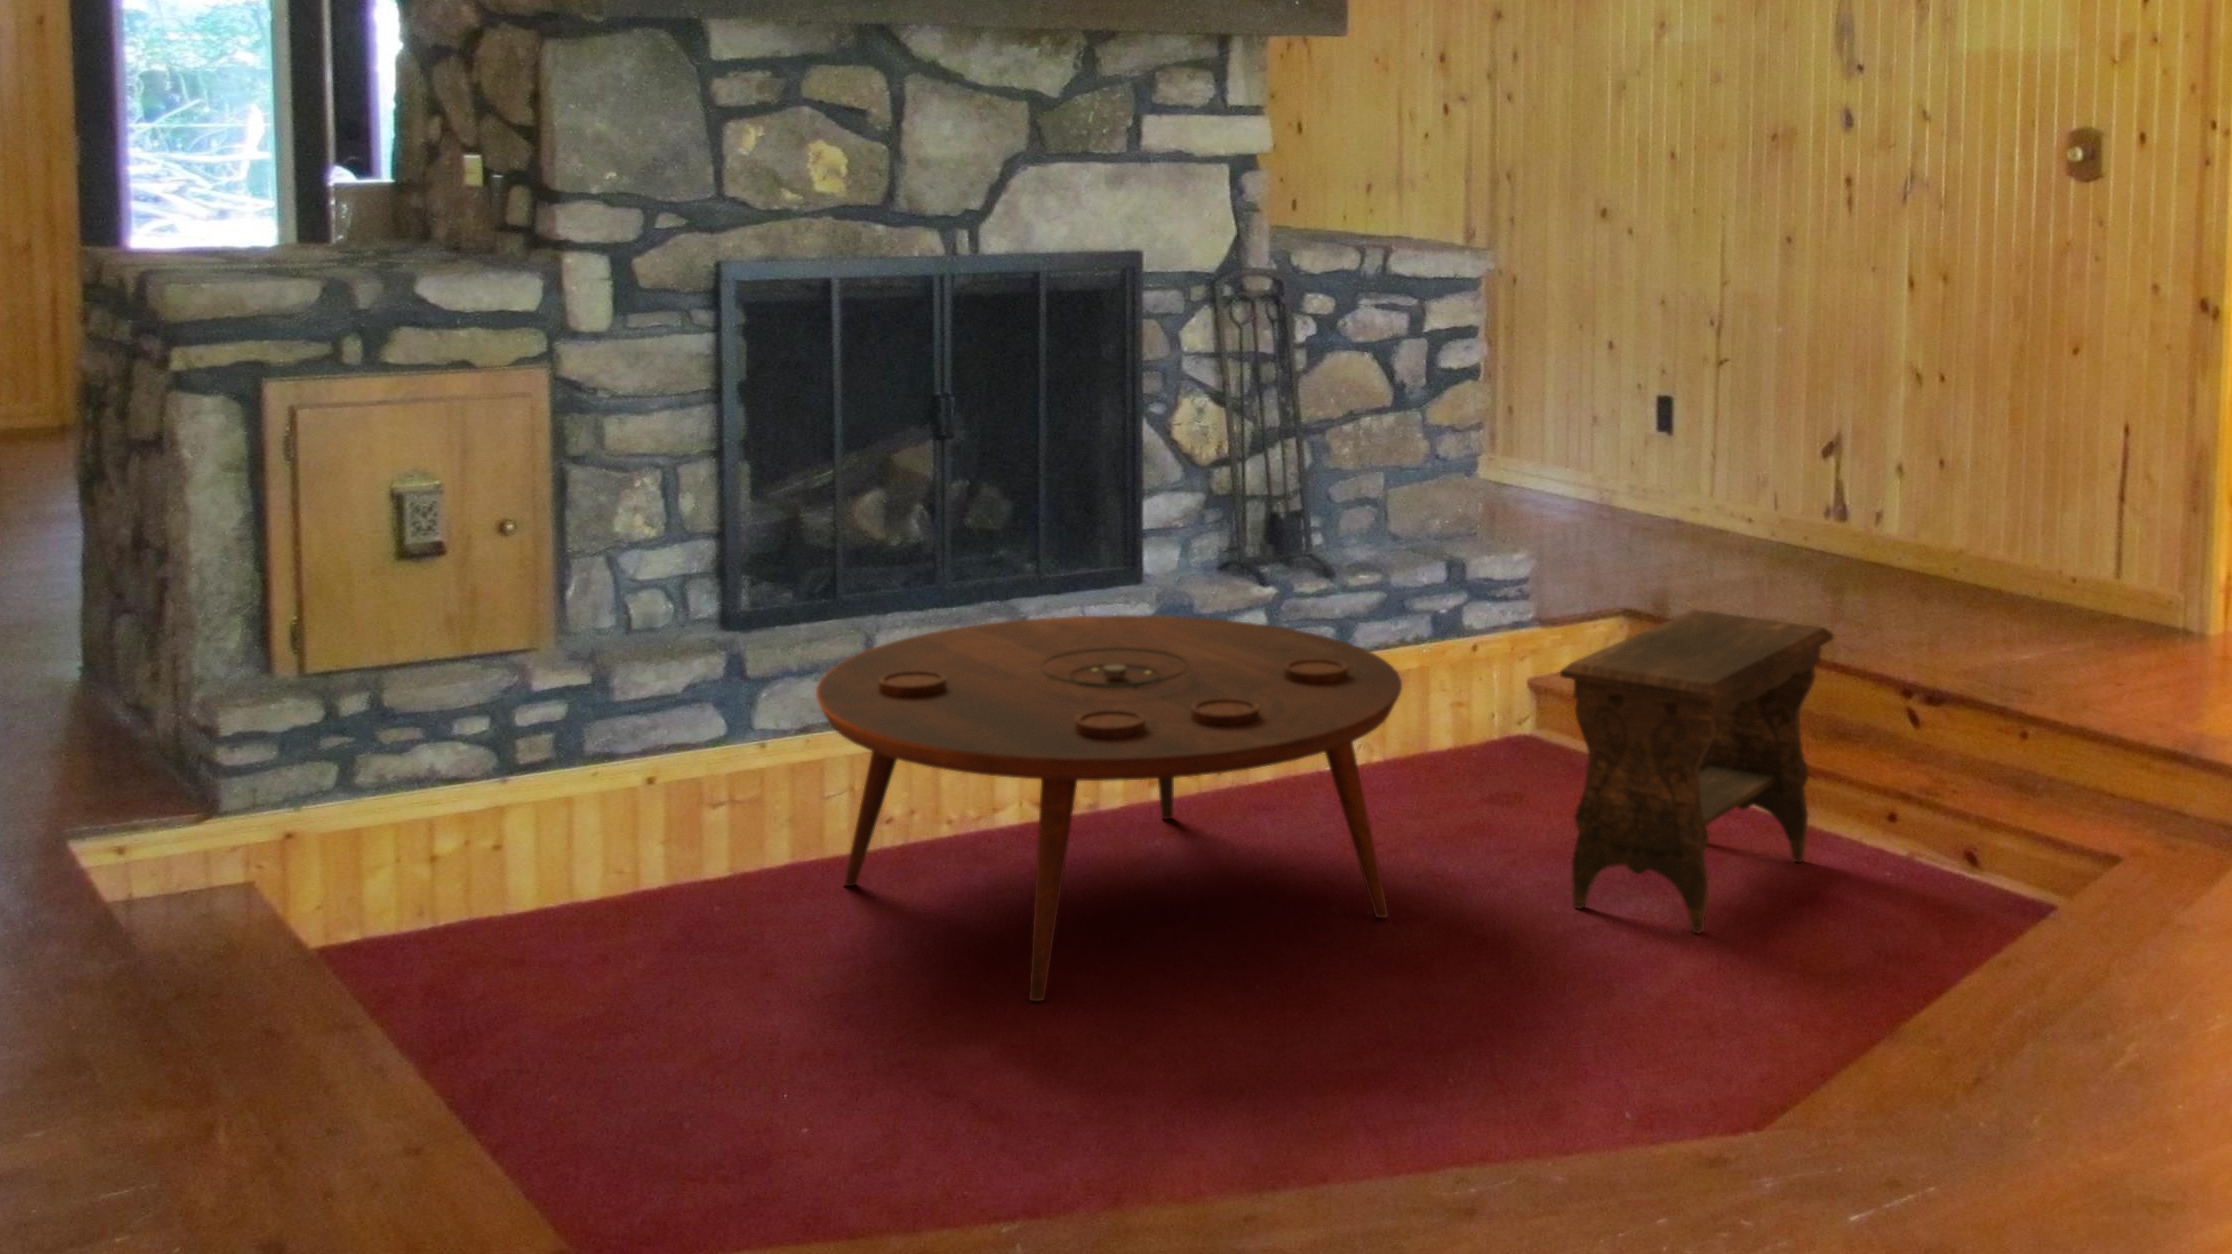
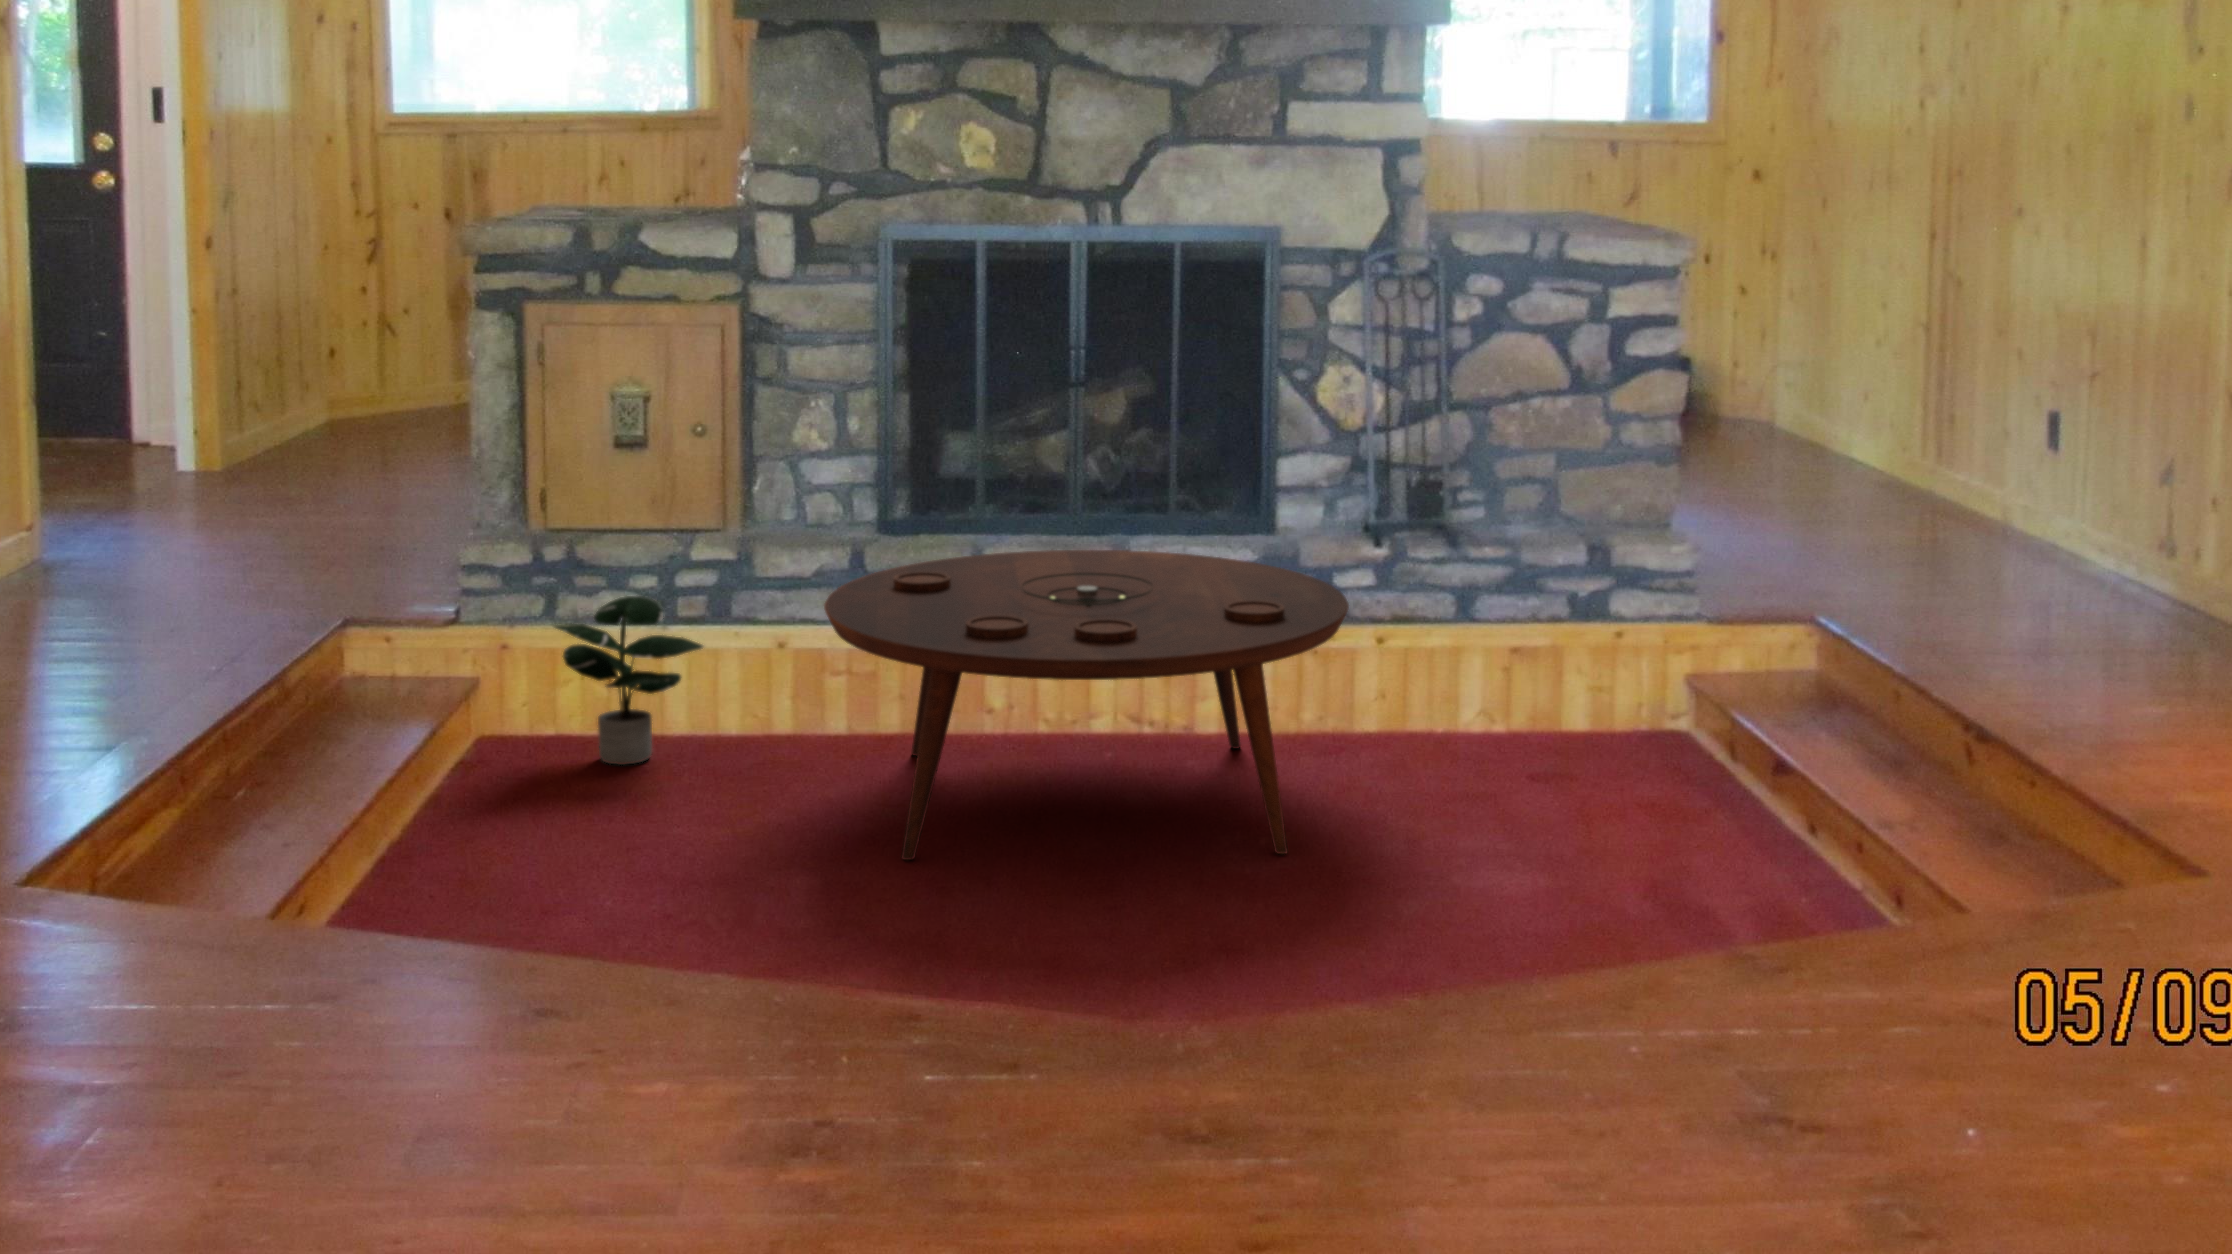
footstool: present [1560,610,1833,933] -> none [1451,601,1814,923]
potted plant: none [408,746,617,963] -> present [555,595,703,765]

